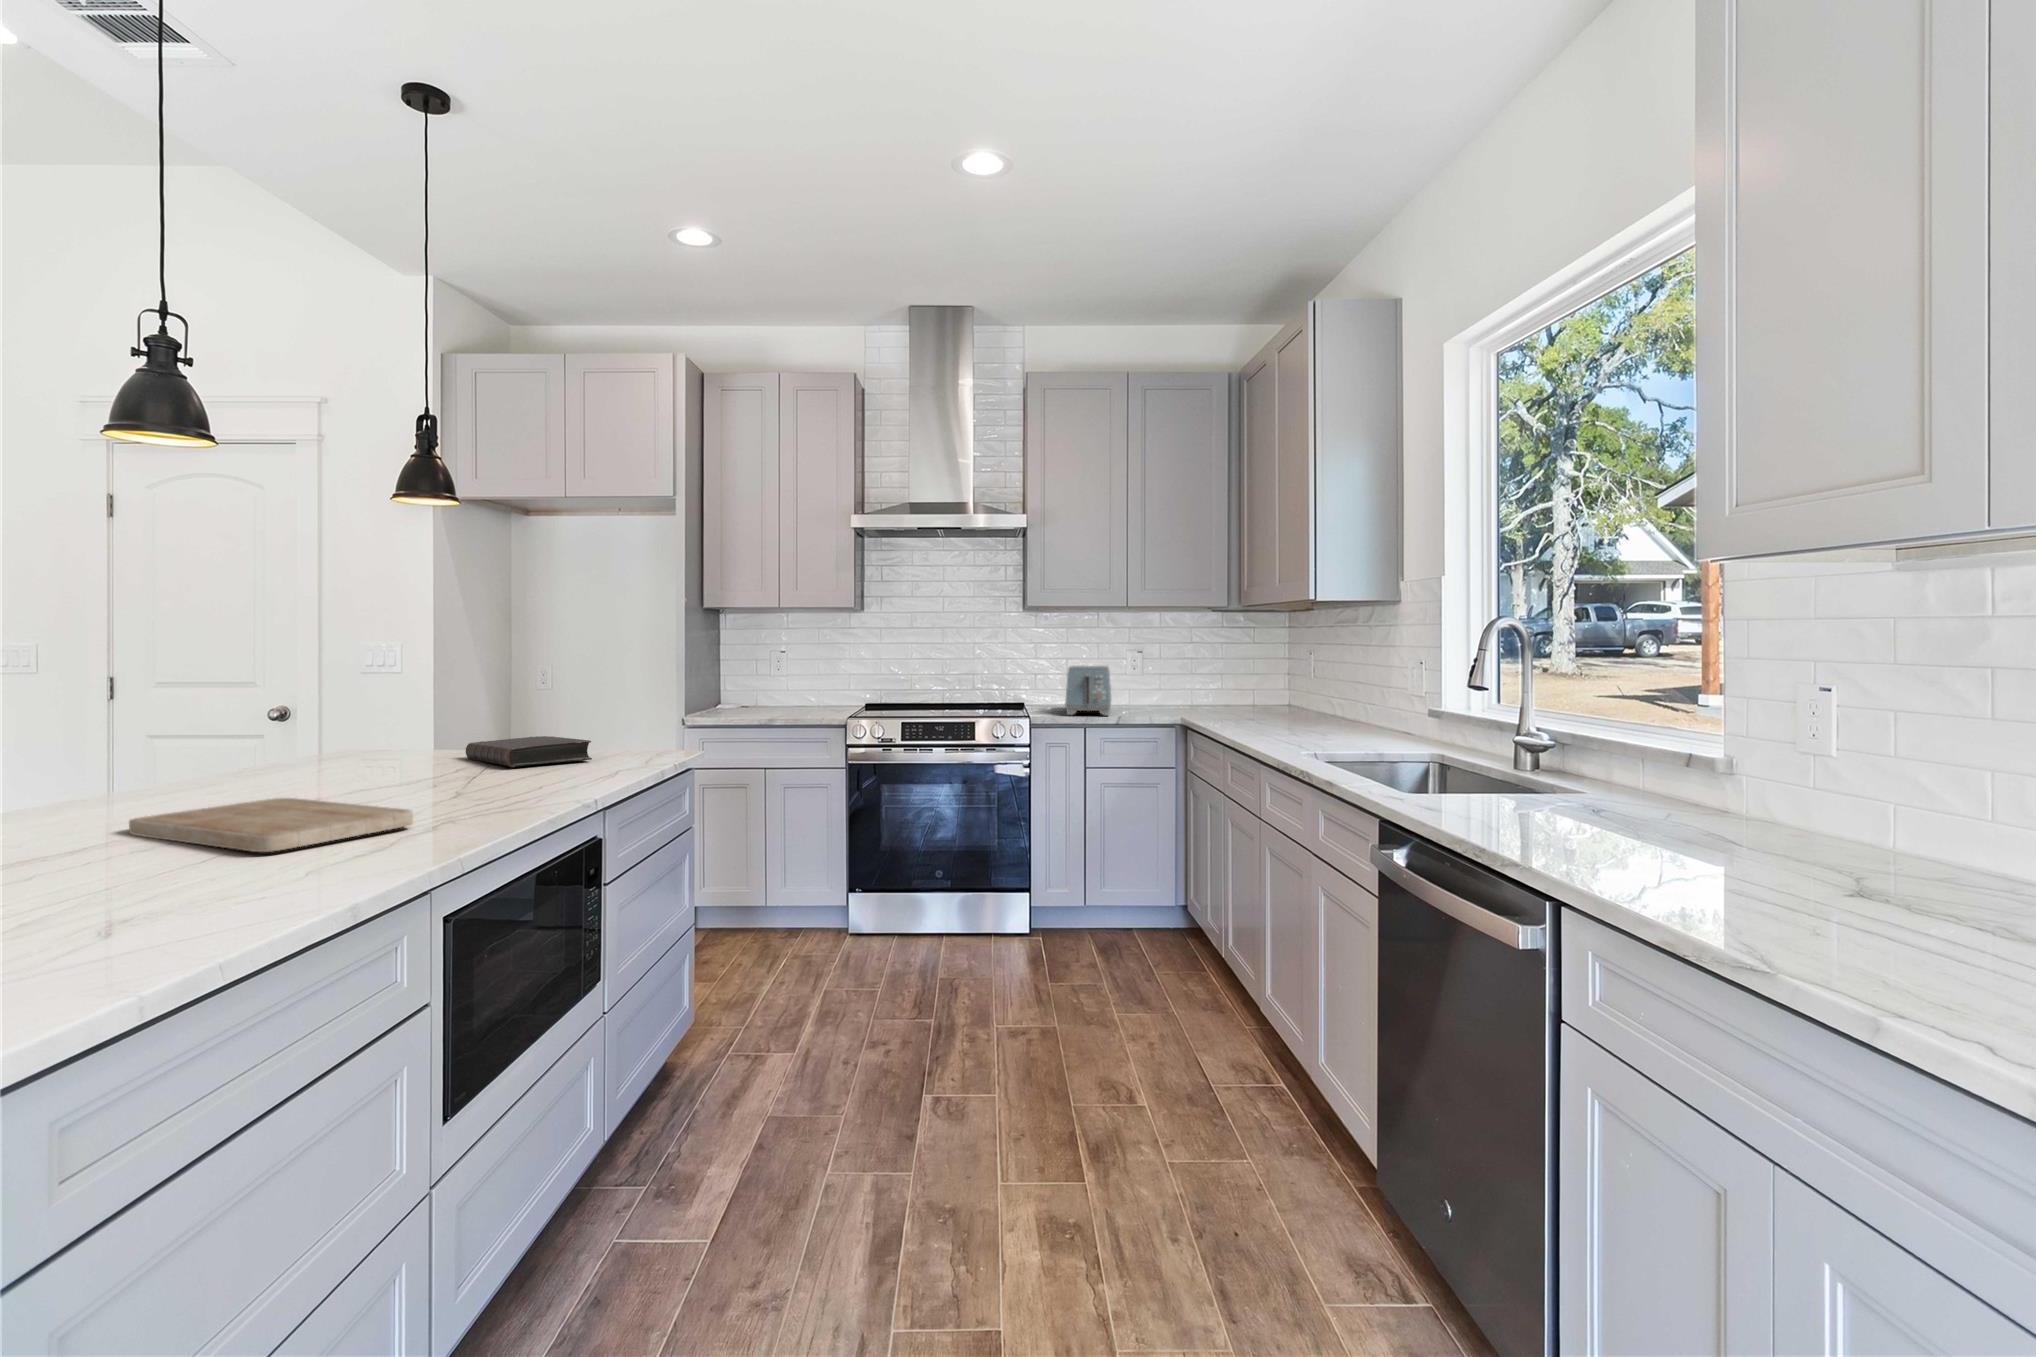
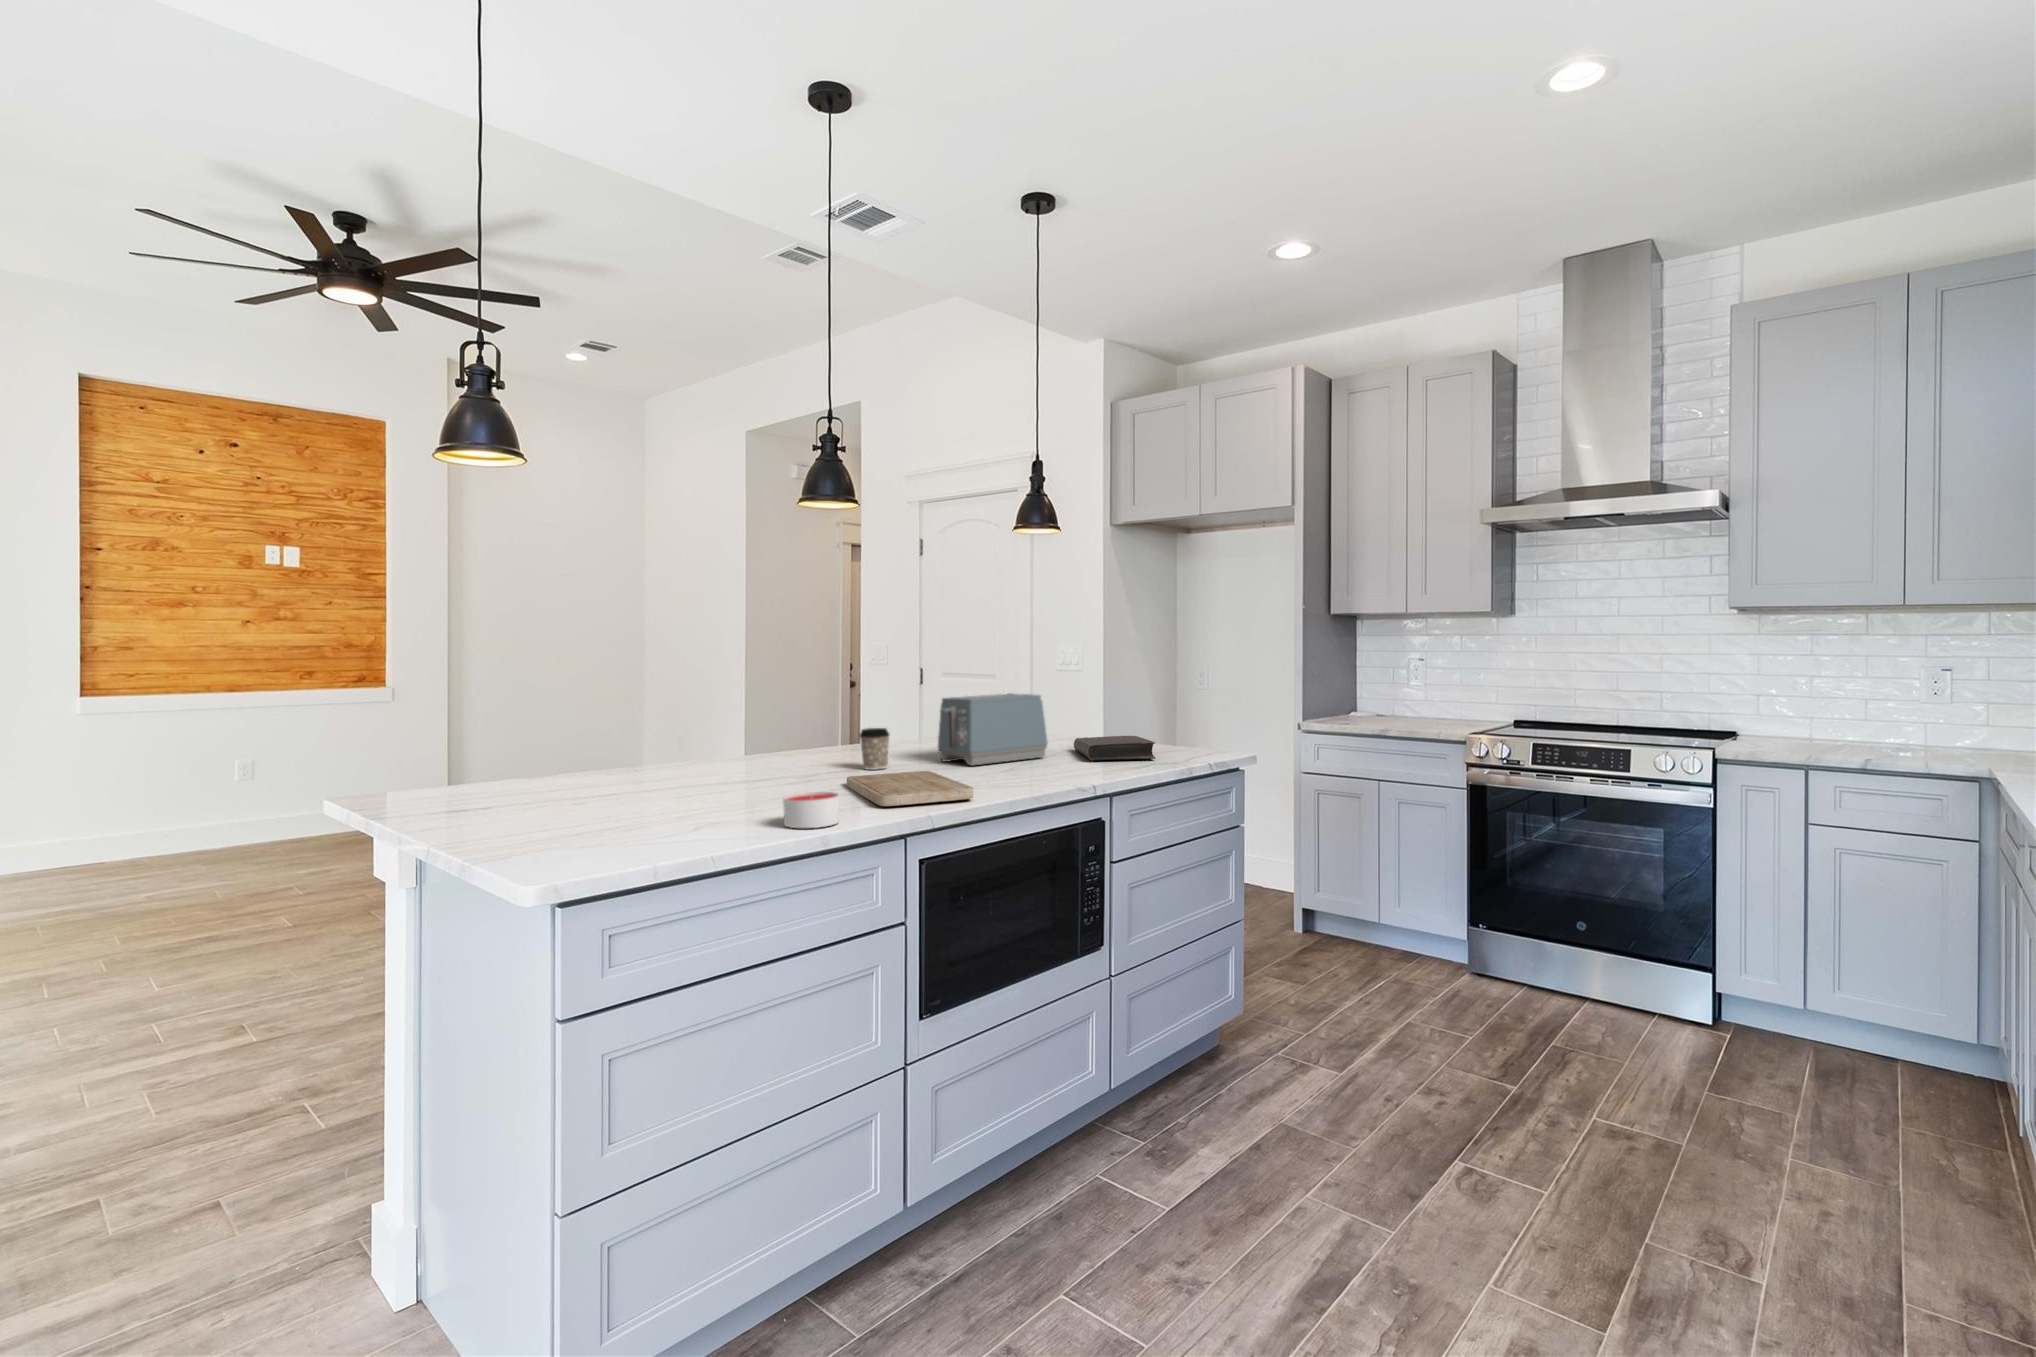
toaster: present [1065,666,1111,716] -> present [938,694,1048,766]
coffee cup: none [115,742,182,807] -> present [859,728,889,770]
candle: none [83,839,212,907] -> present [783,792,840,828]

